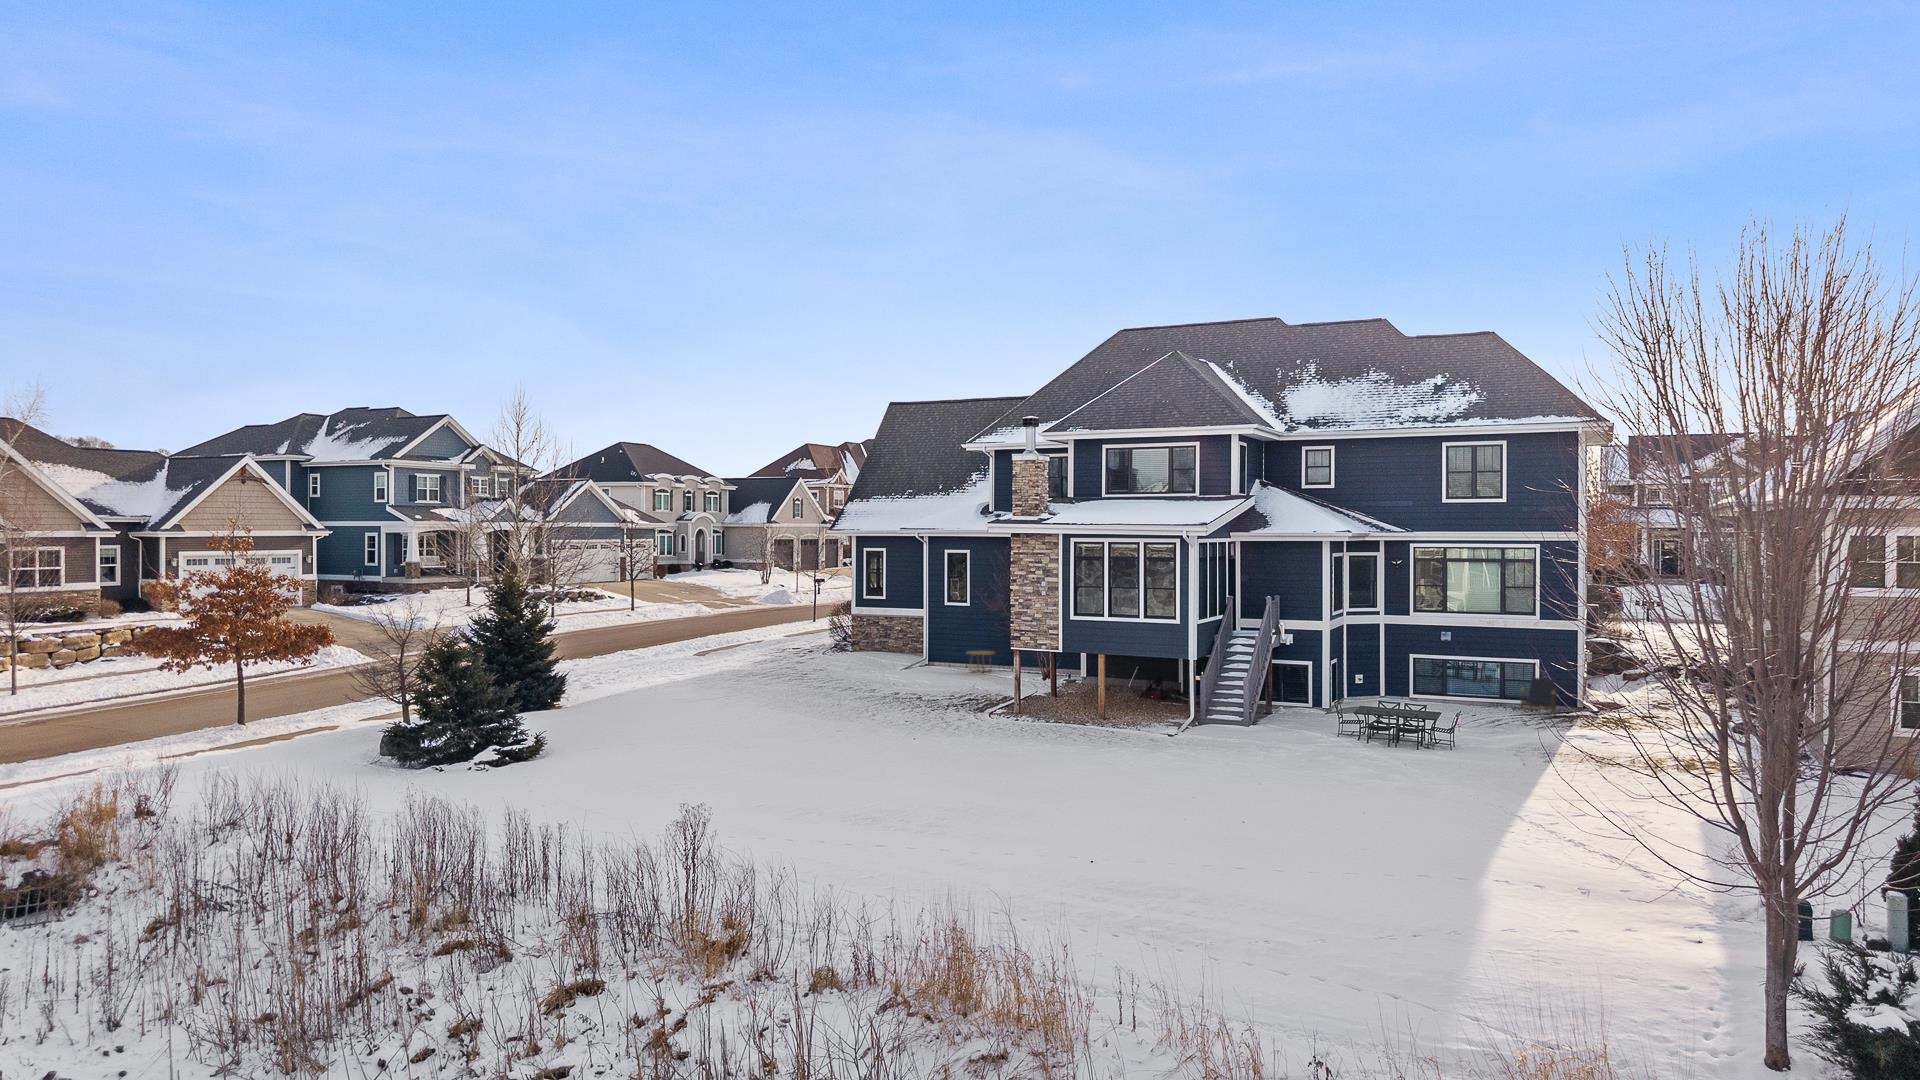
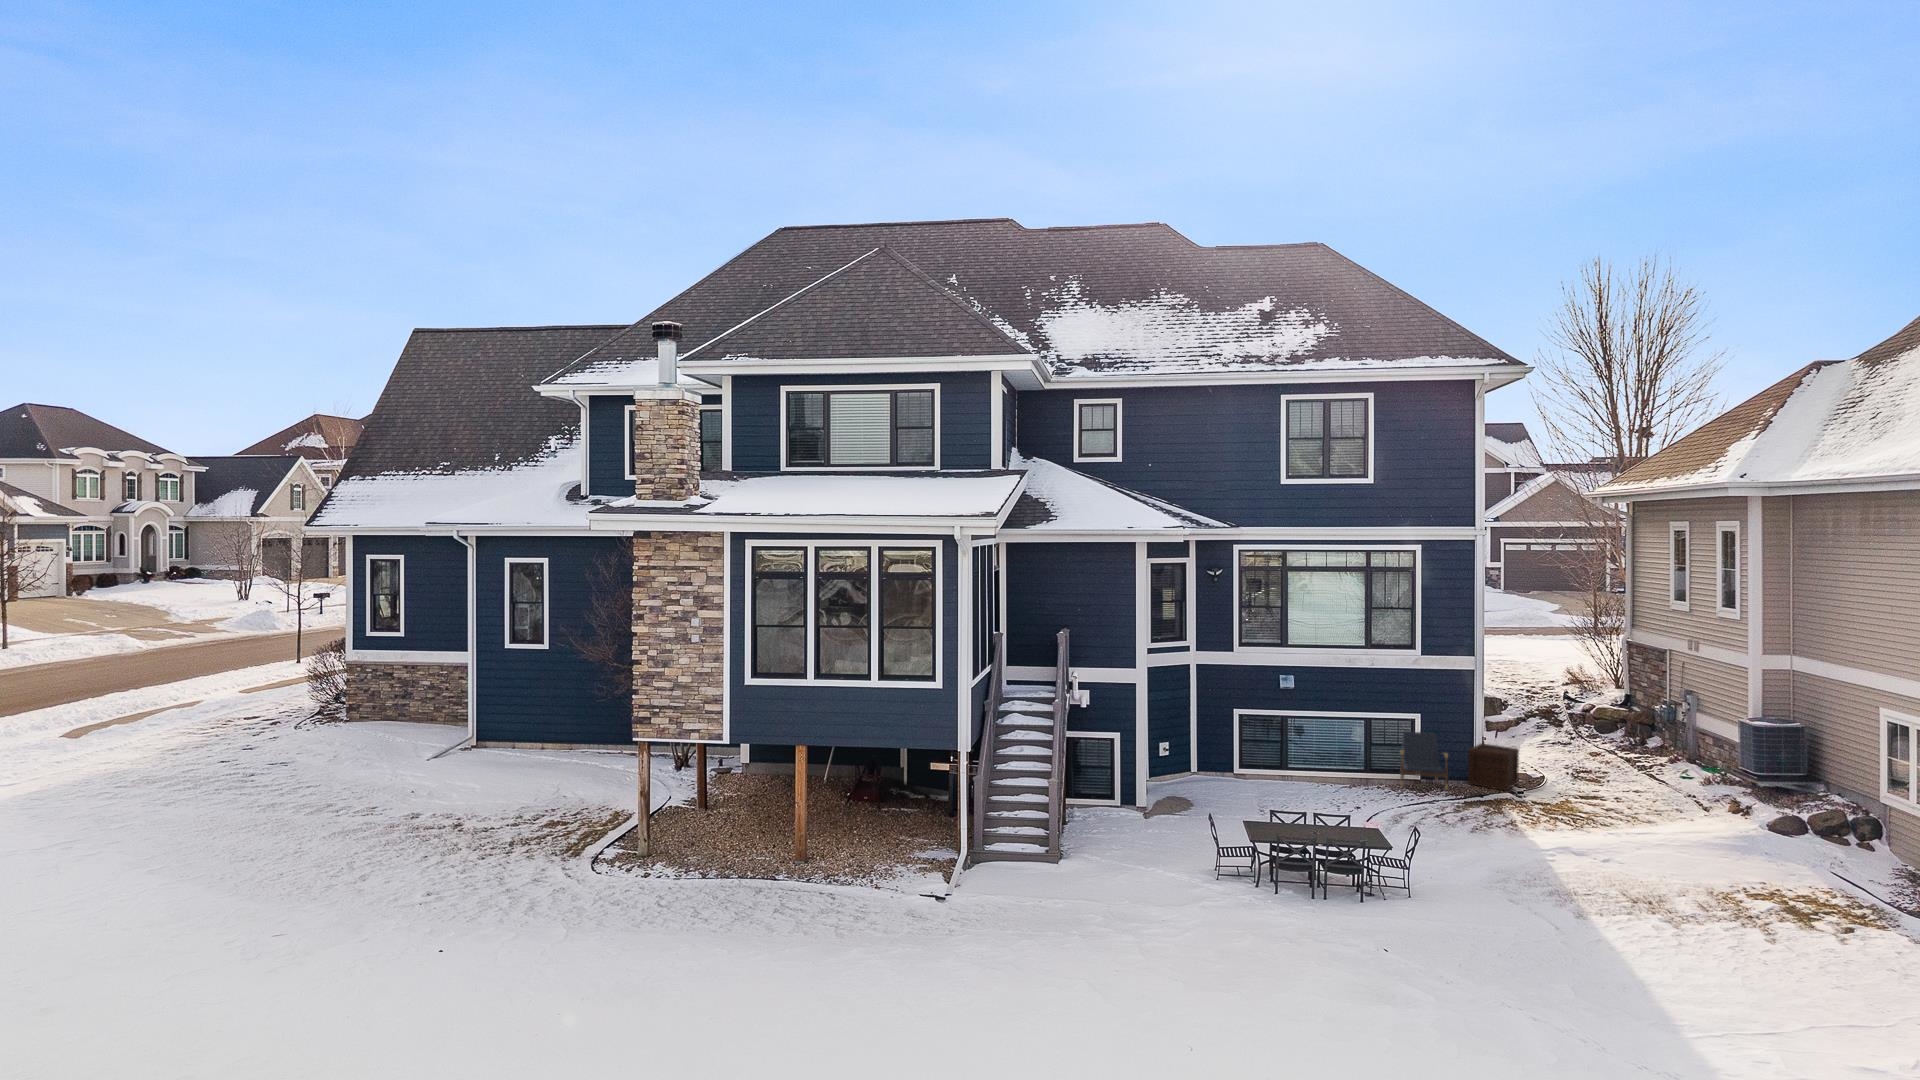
round table: present [966,651,994,673] -> none [540,721,593,761]
wooden crate: none [1577,689,1618,720] -> present [1468,744,1519,790]

